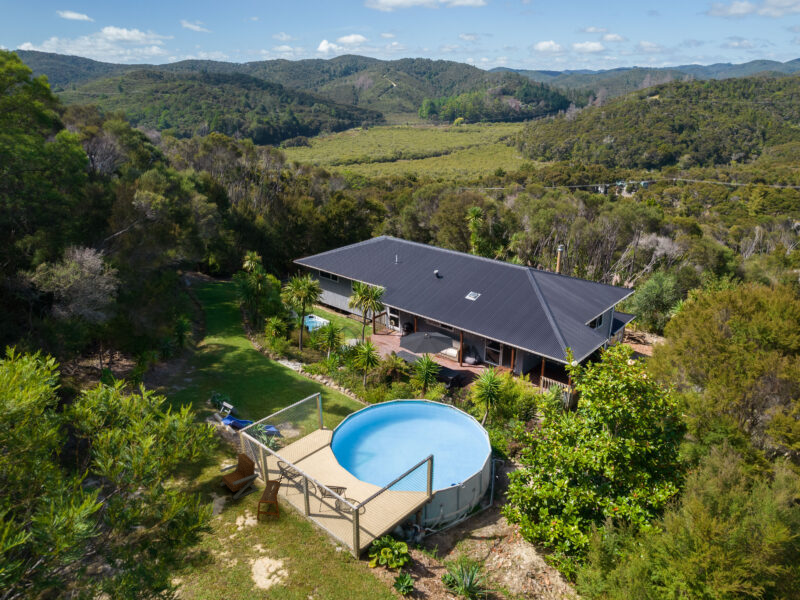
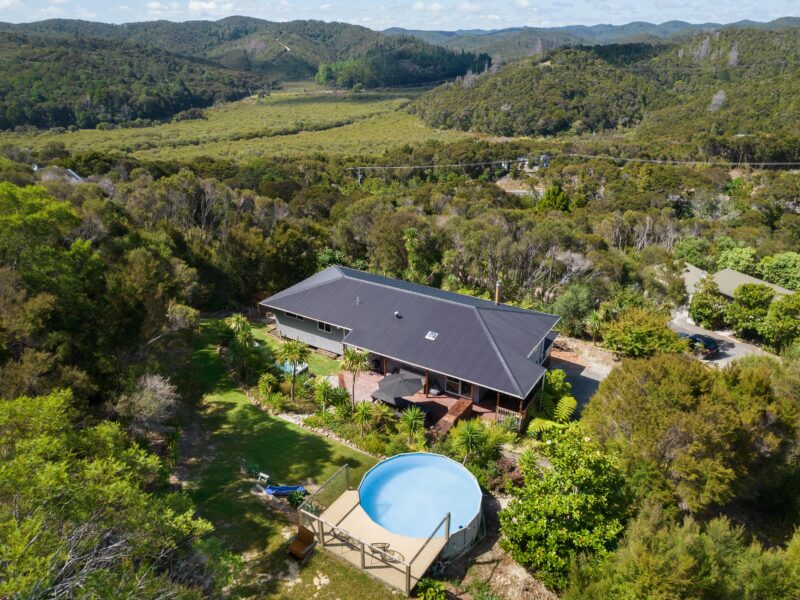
bench: present [257,474,284,519] -> none [325,536,344,578]

